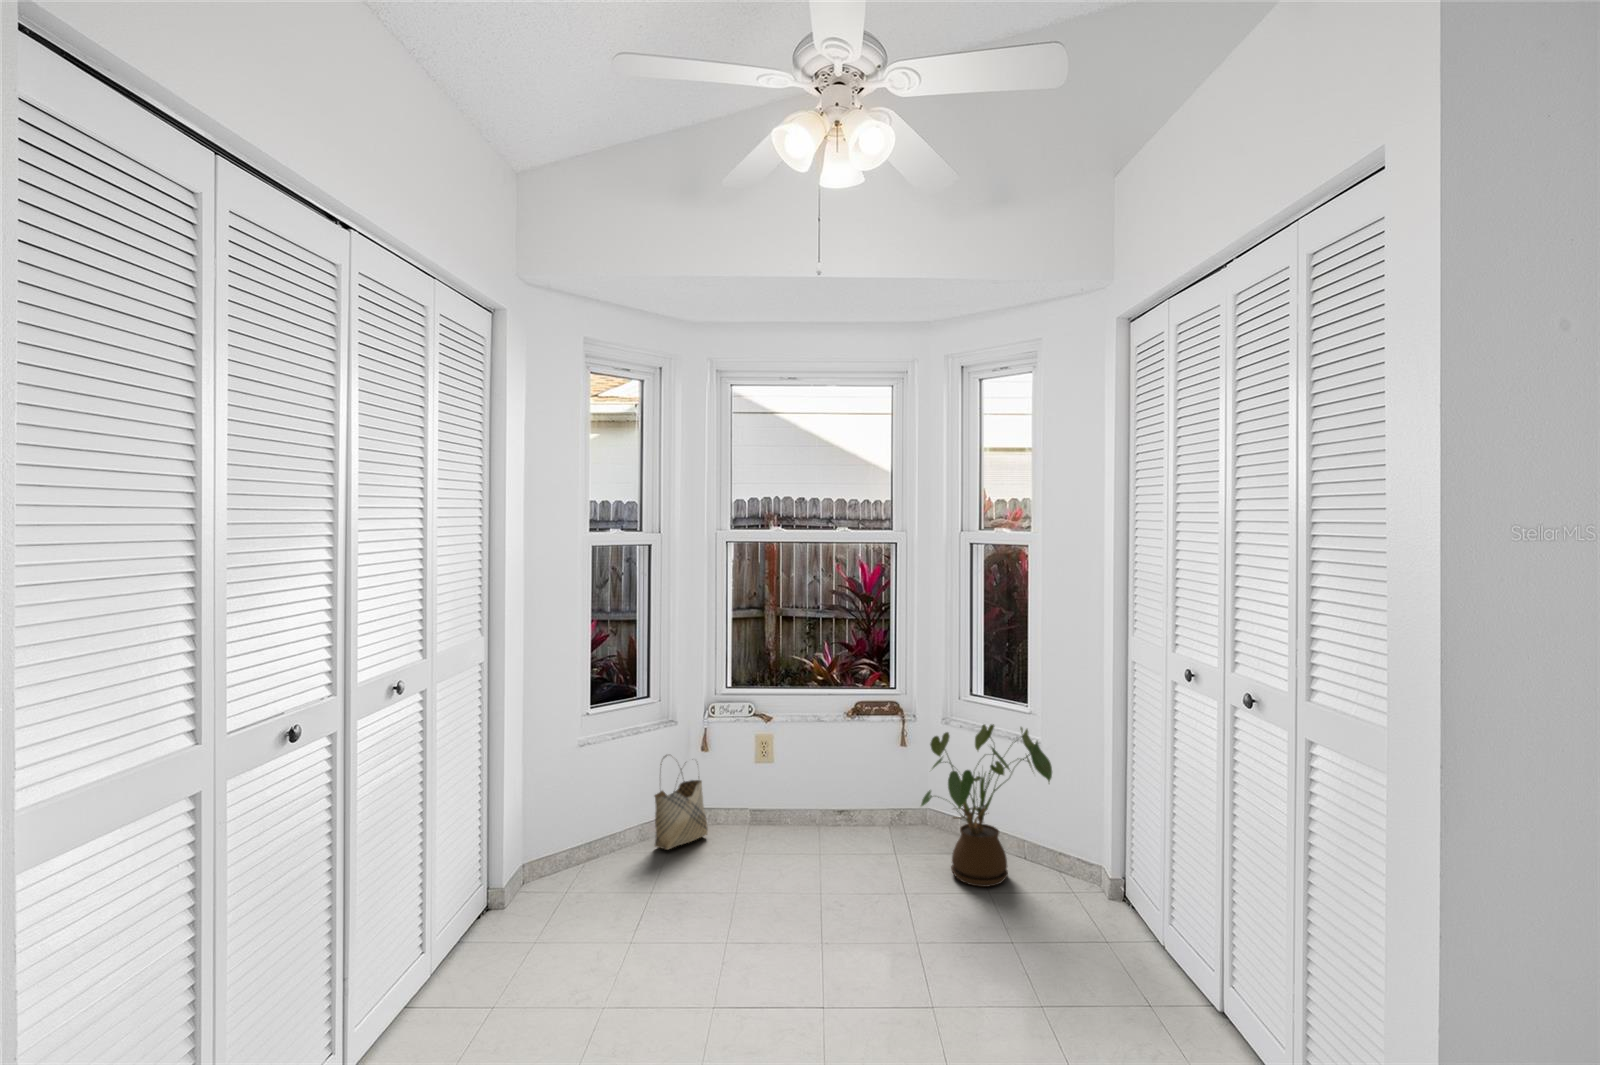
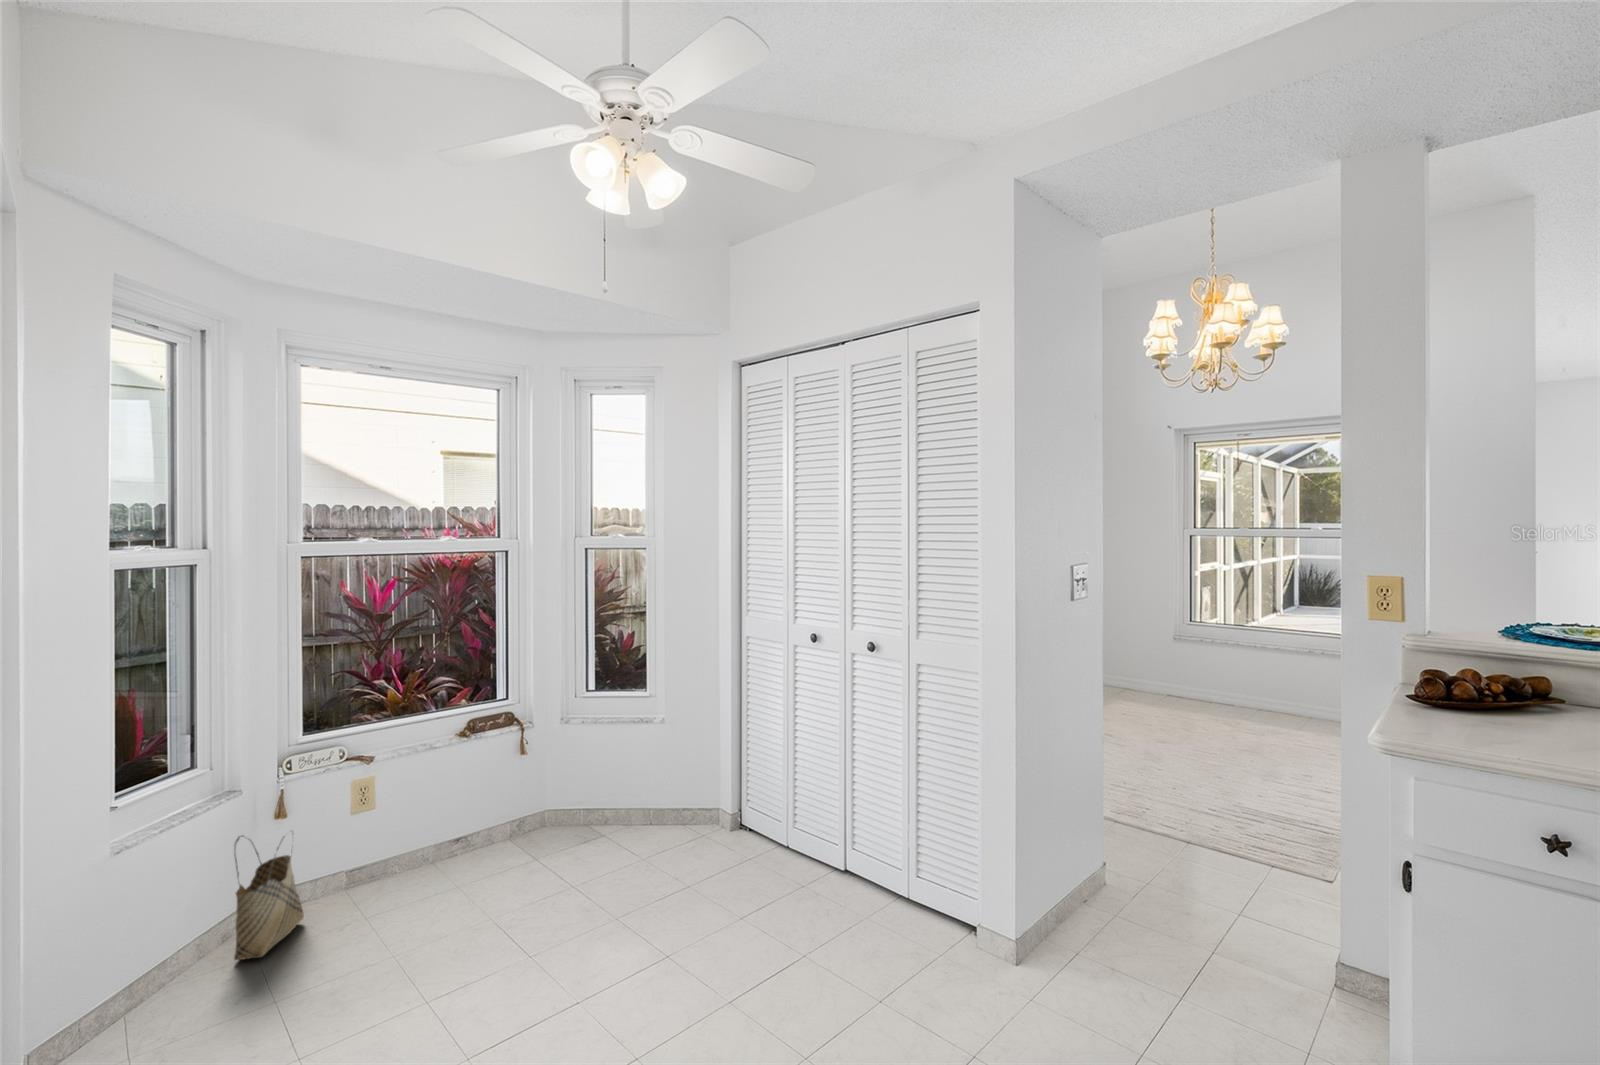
house plant: present [921,724,1052,887] -> none [579,711,698,866]

